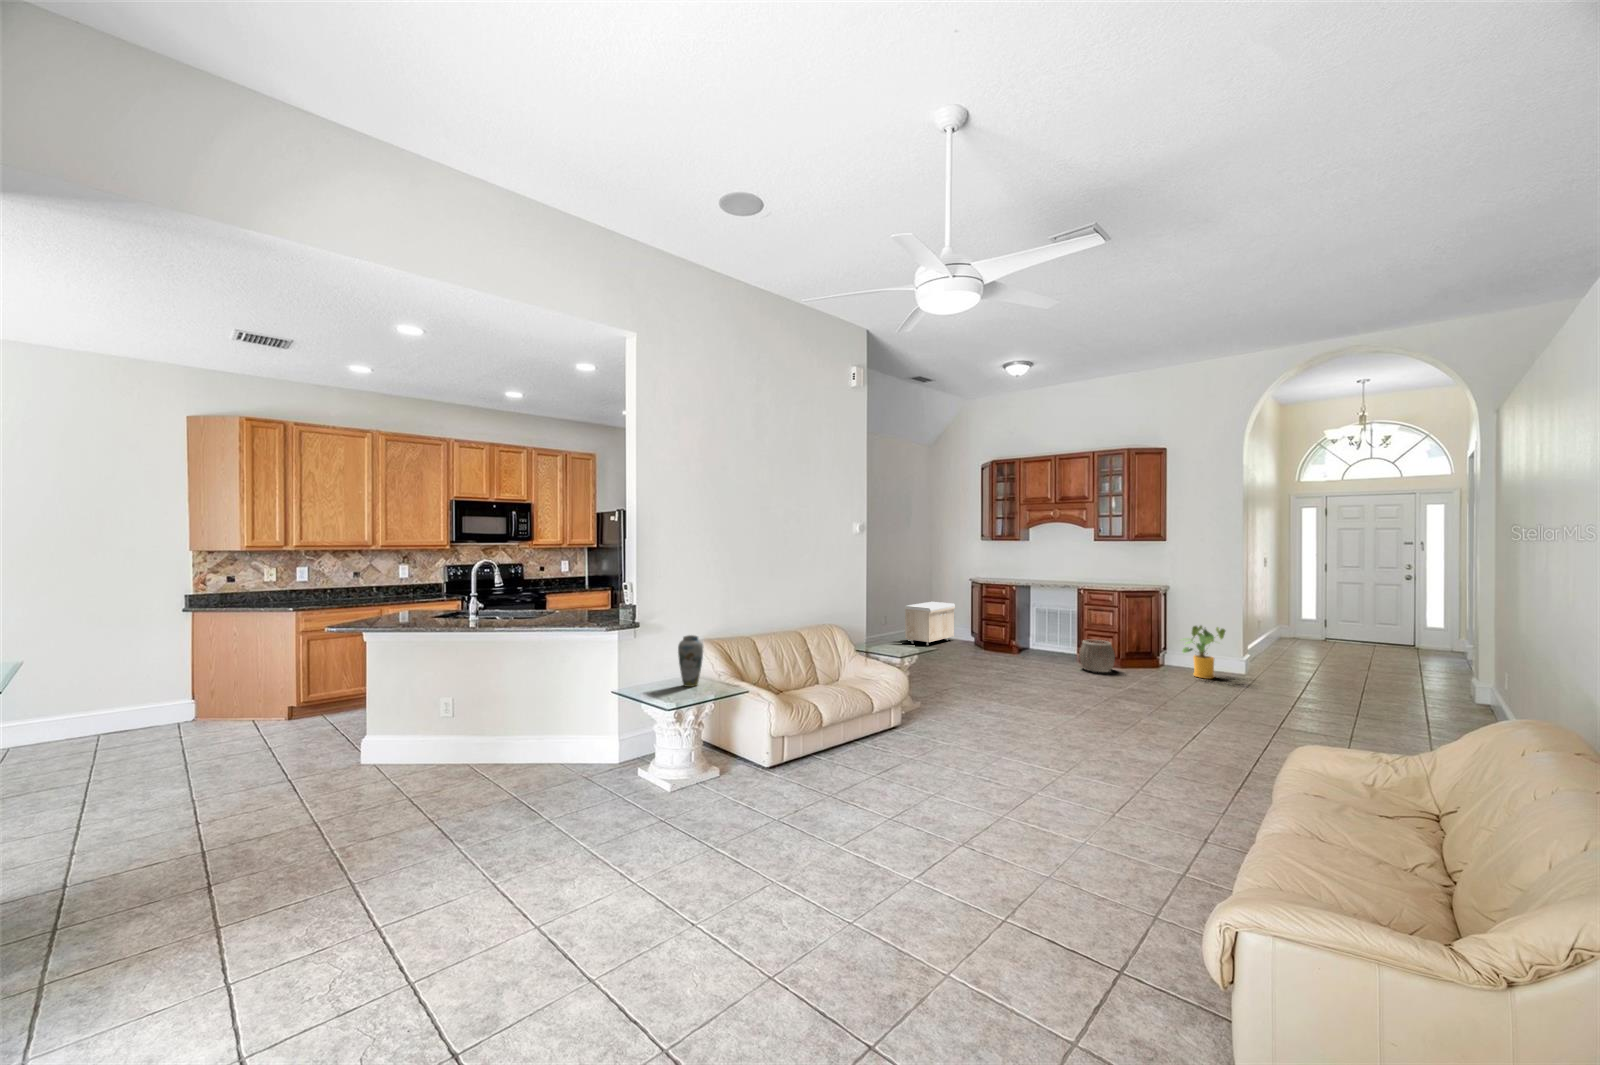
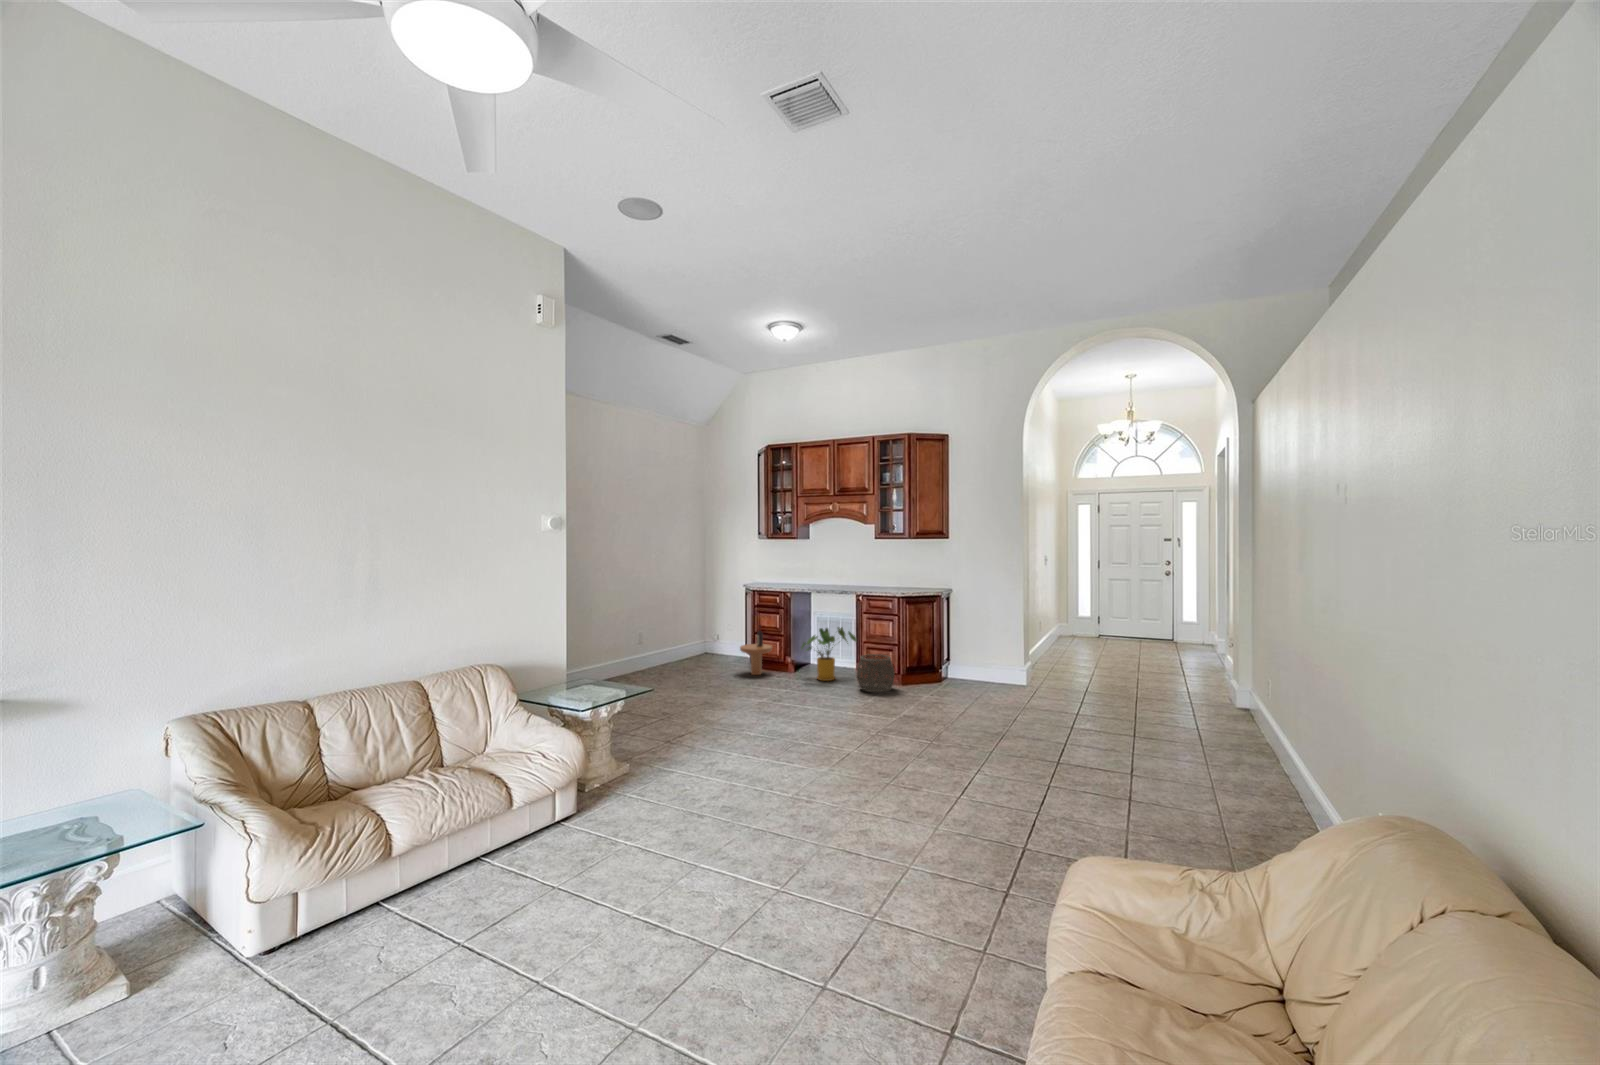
storage bench: present [905,602,955,645] -> none [667,613,730,667]
side table: none [970,612,998,654] -> present [740,625,772,675]
house plant: present [1183,626,1225,679] -> present [802,627,857,681]
vase: present [678,635,703,687] -> none [45,722,118,826]

